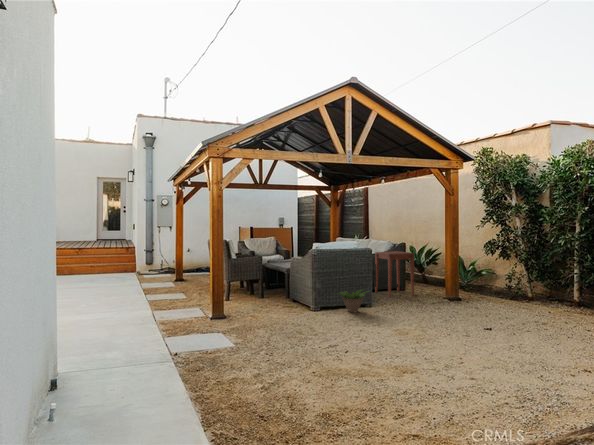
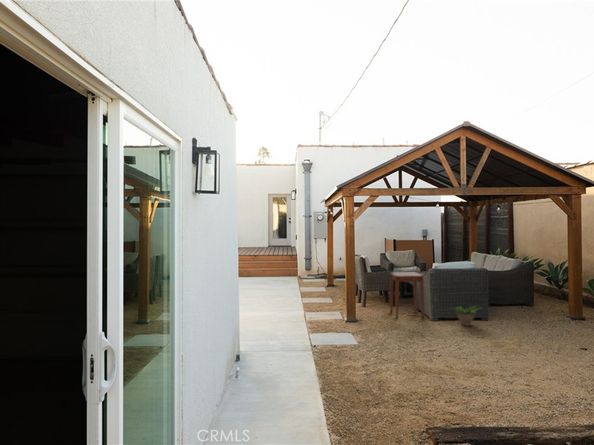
side table: present [375,251,414,297] -> present [390,272,424,317]

